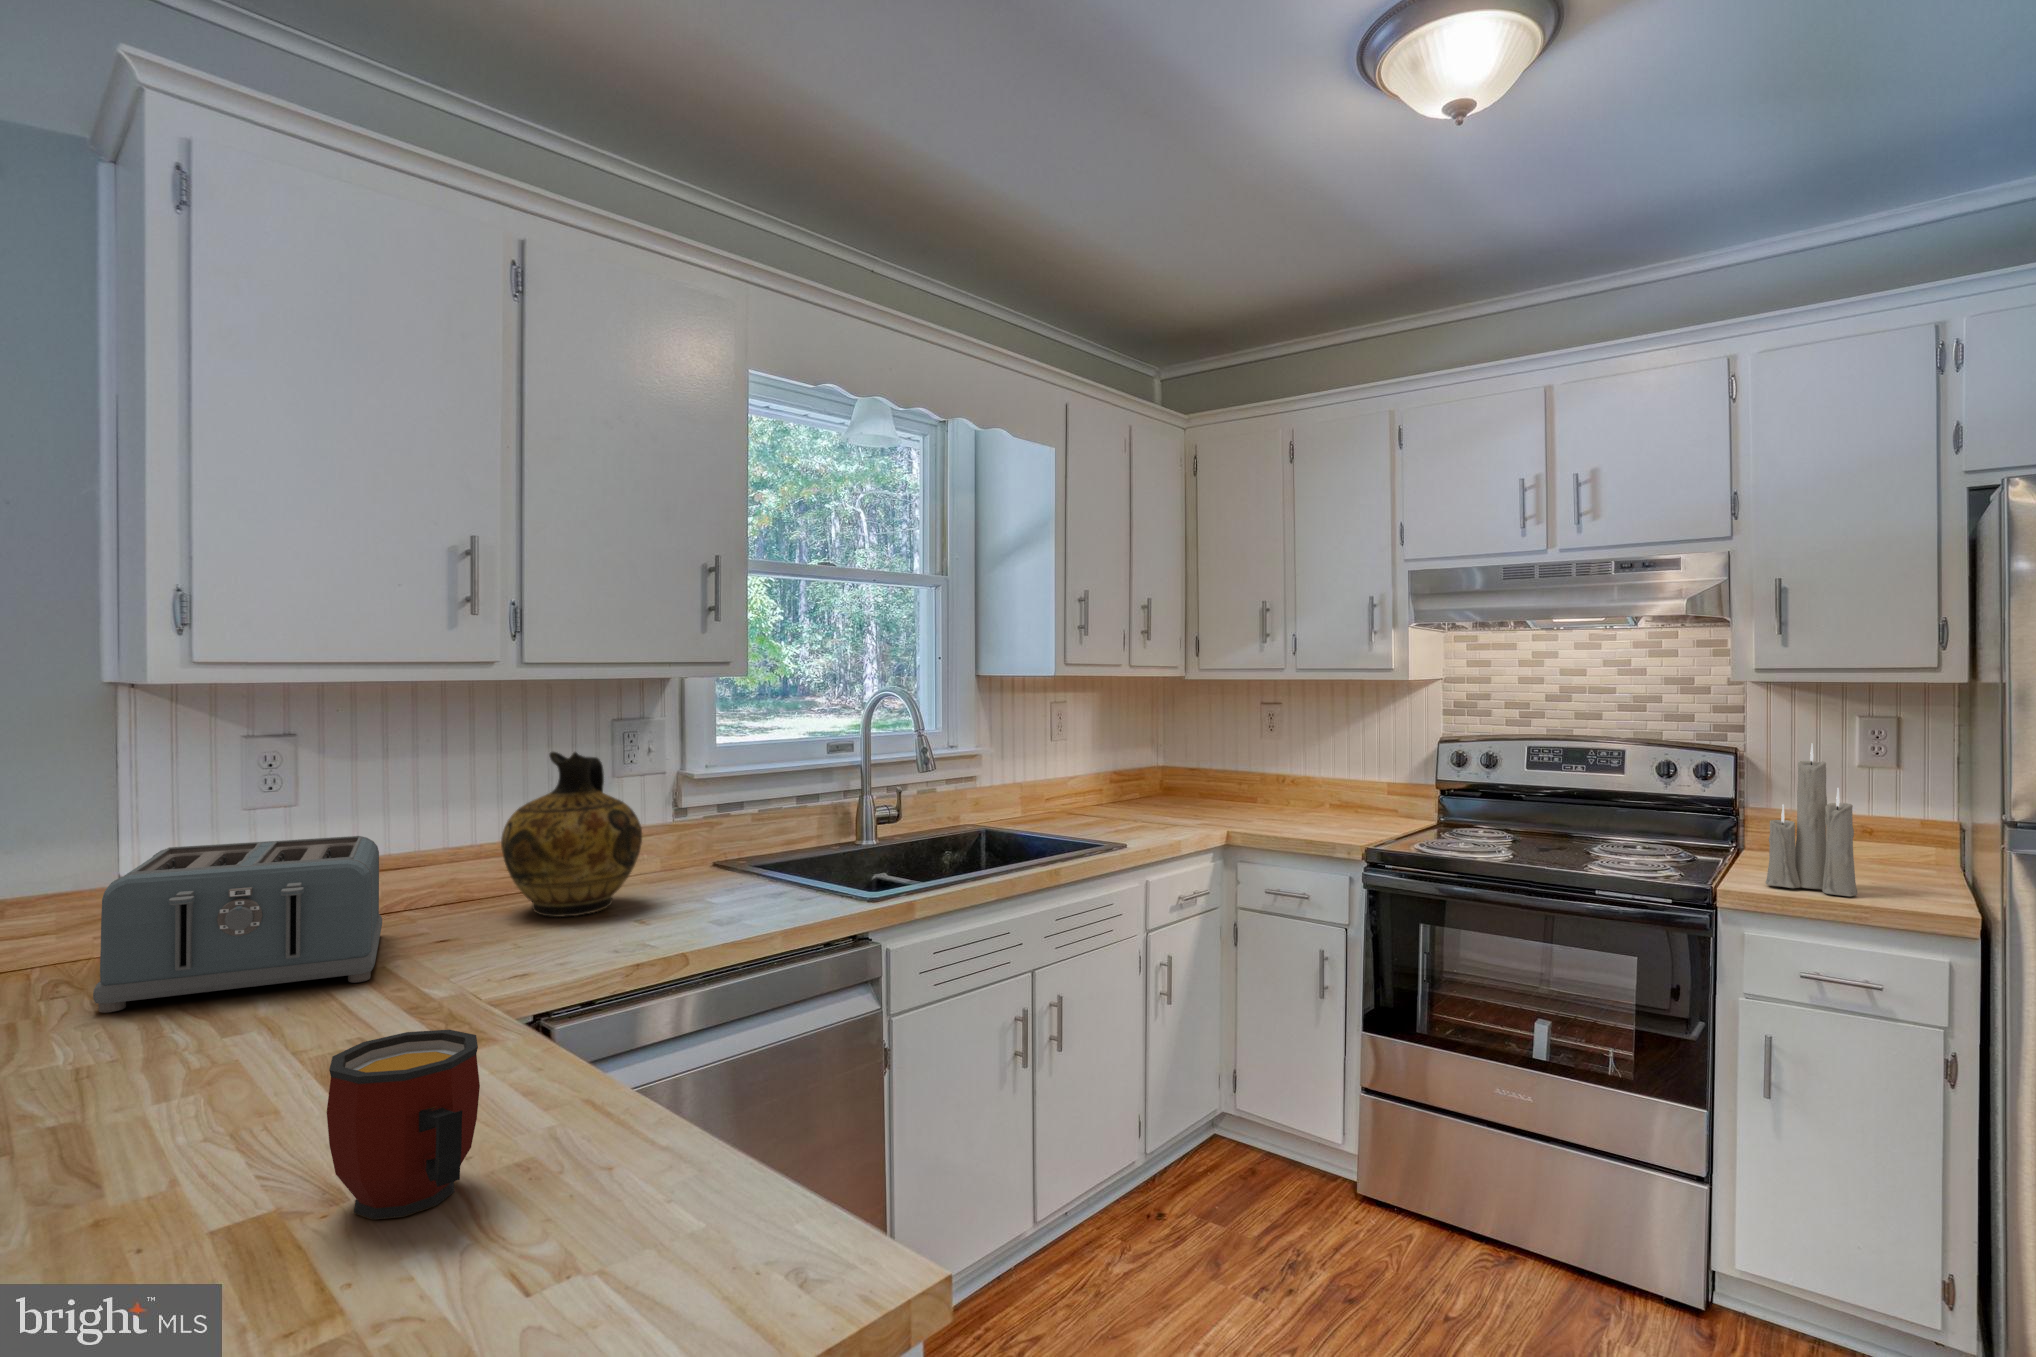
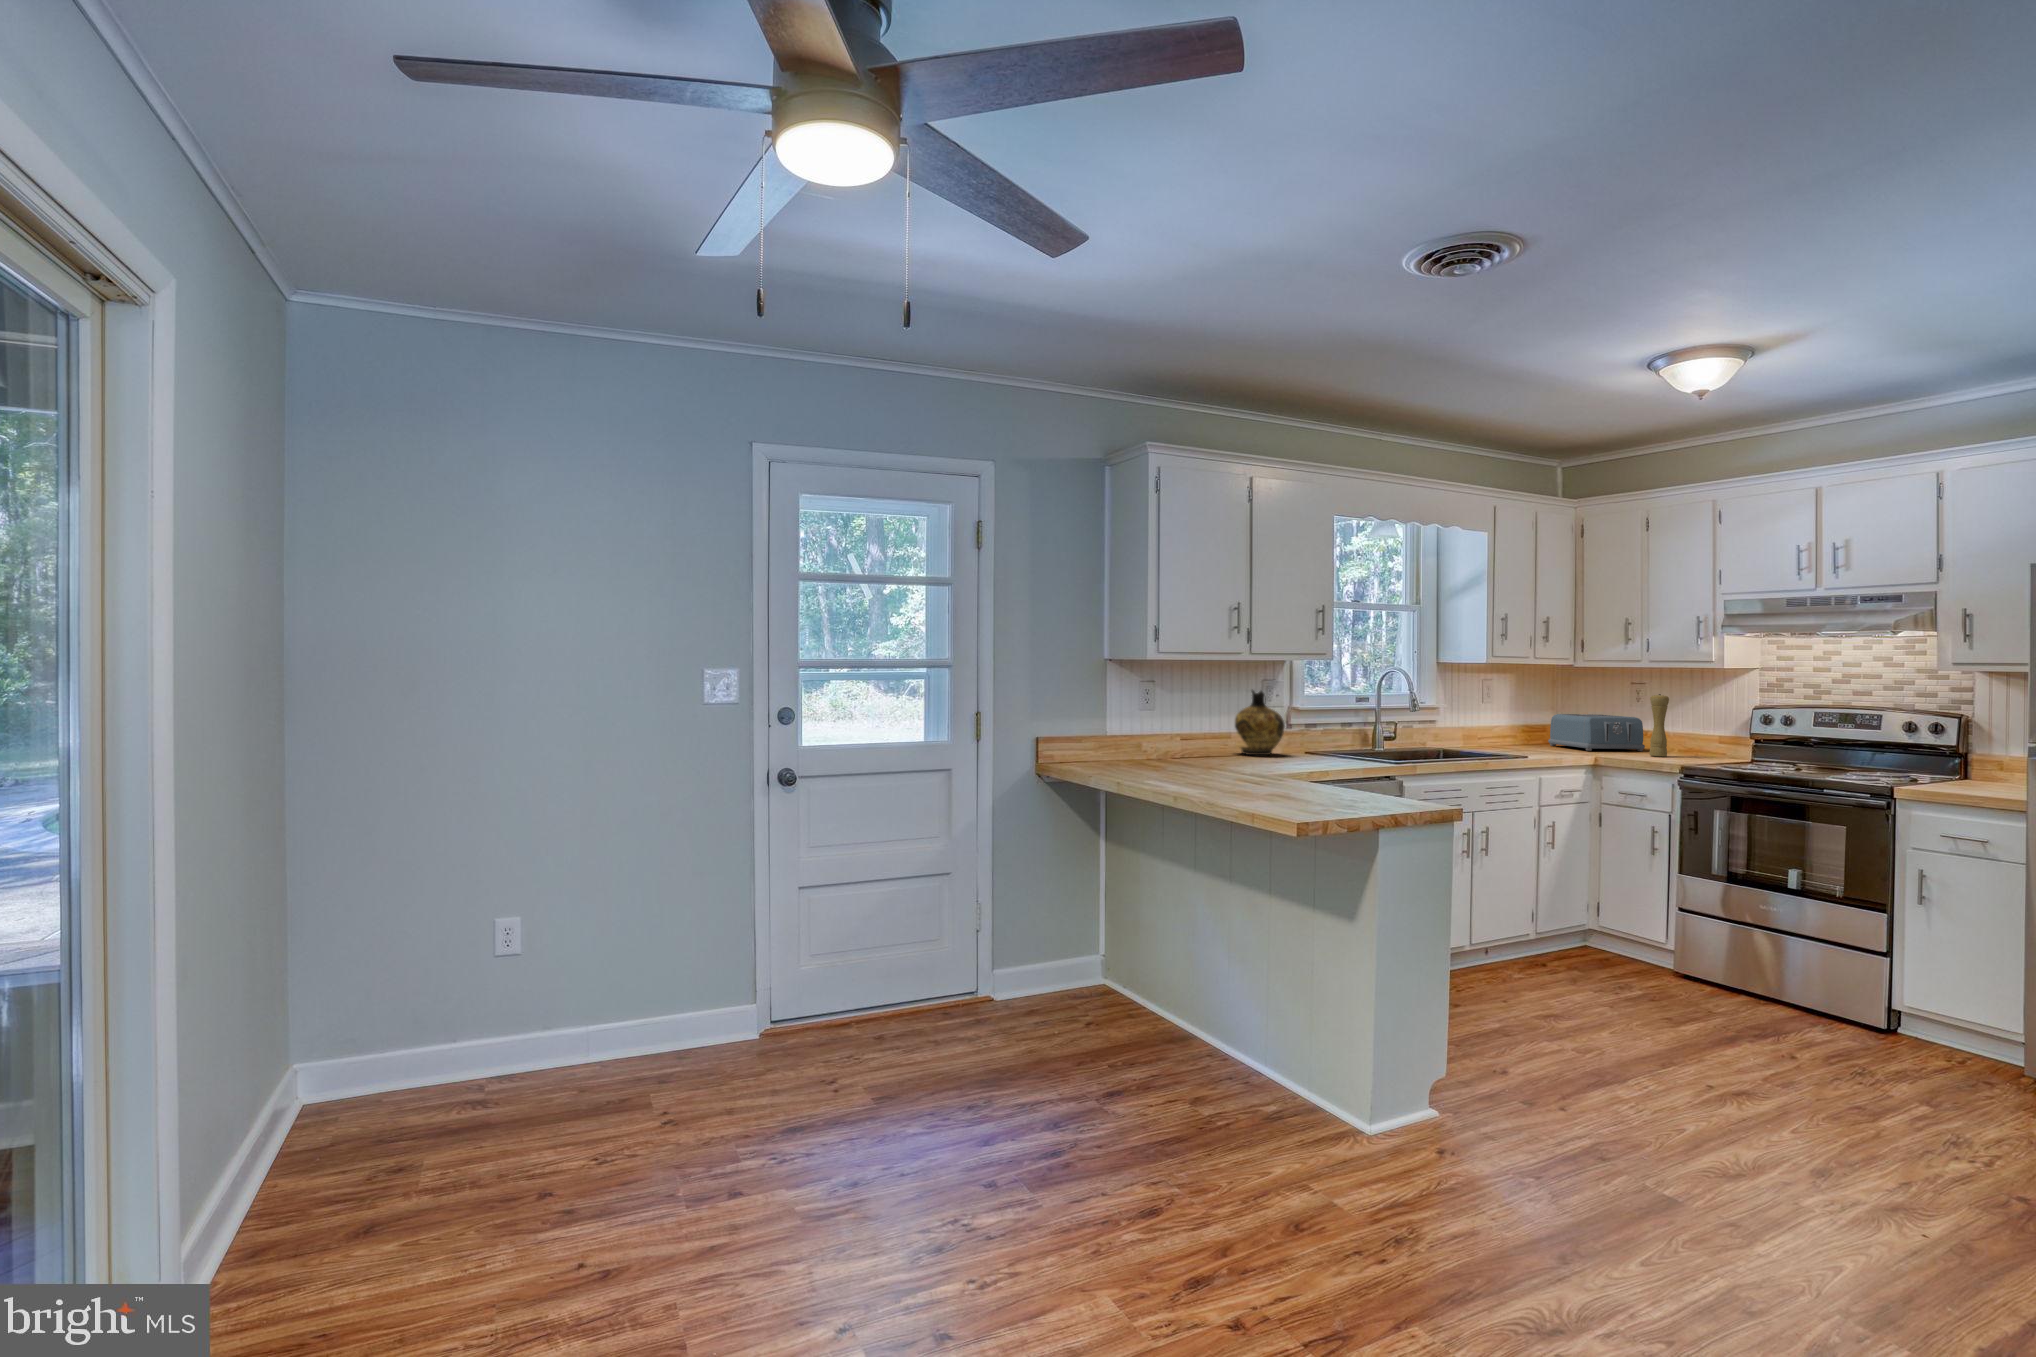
pepper mill: none [1306,723,1333,828] -> present [1650,694,1669,757]
candle: present [1766,744,1858,896] -> none [1929,701,1985,791]
toaster: present [93,836,382,1013] -> present [1548,714,1645,751]
mug: present [327,1030,480,1220] -> none [1273,746,1310,784]

